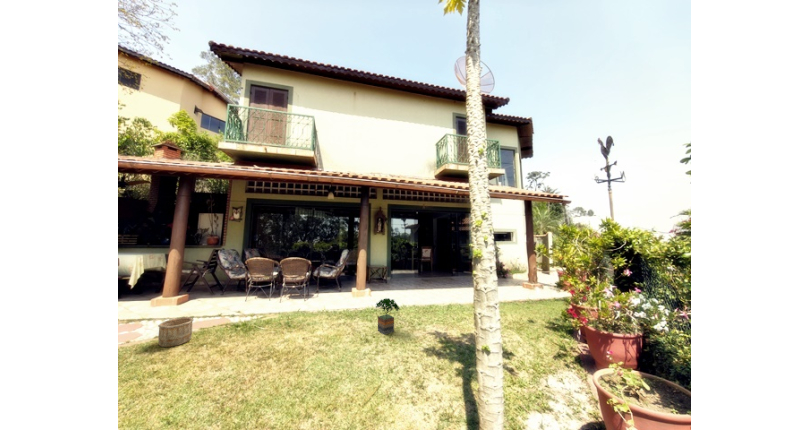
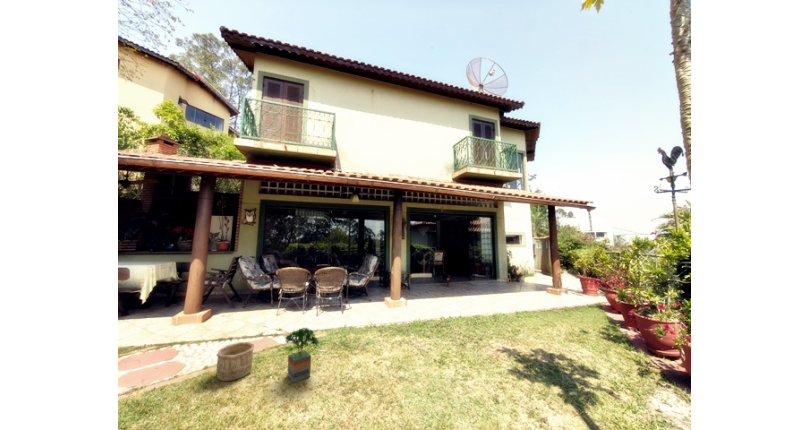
potted tree: present [376,298,399,334] -> present [285,328,319,383]

